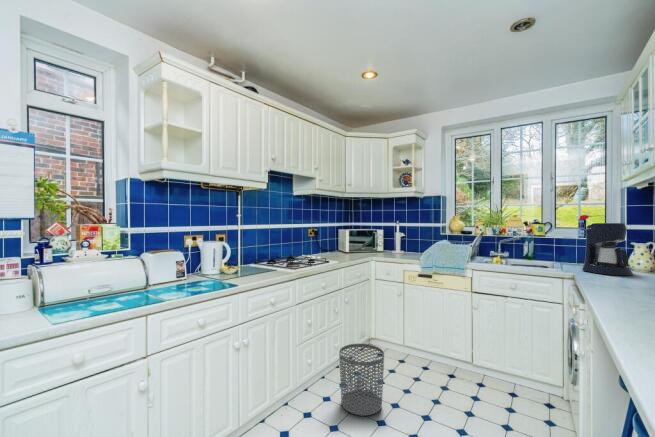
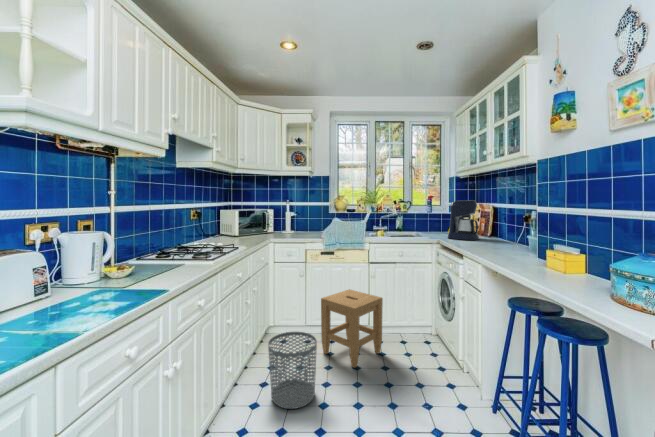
stool: none [409,316,477,399] -> present [321,289,383,368]

